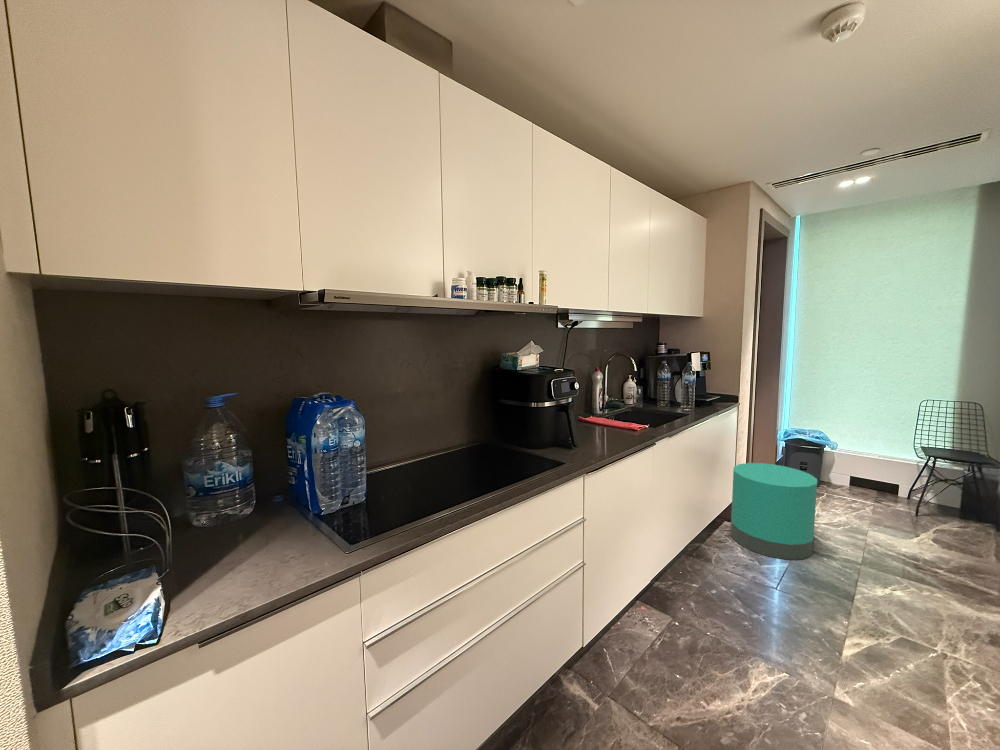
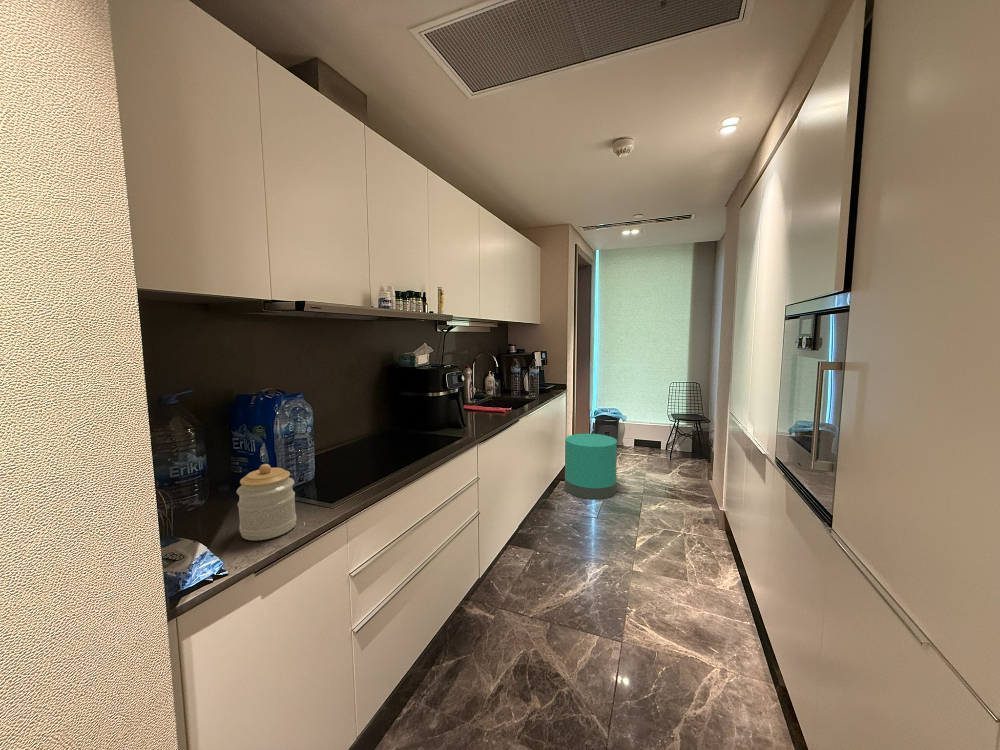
jar: none [226,491,300,588] -> present [237,464,296,540]

